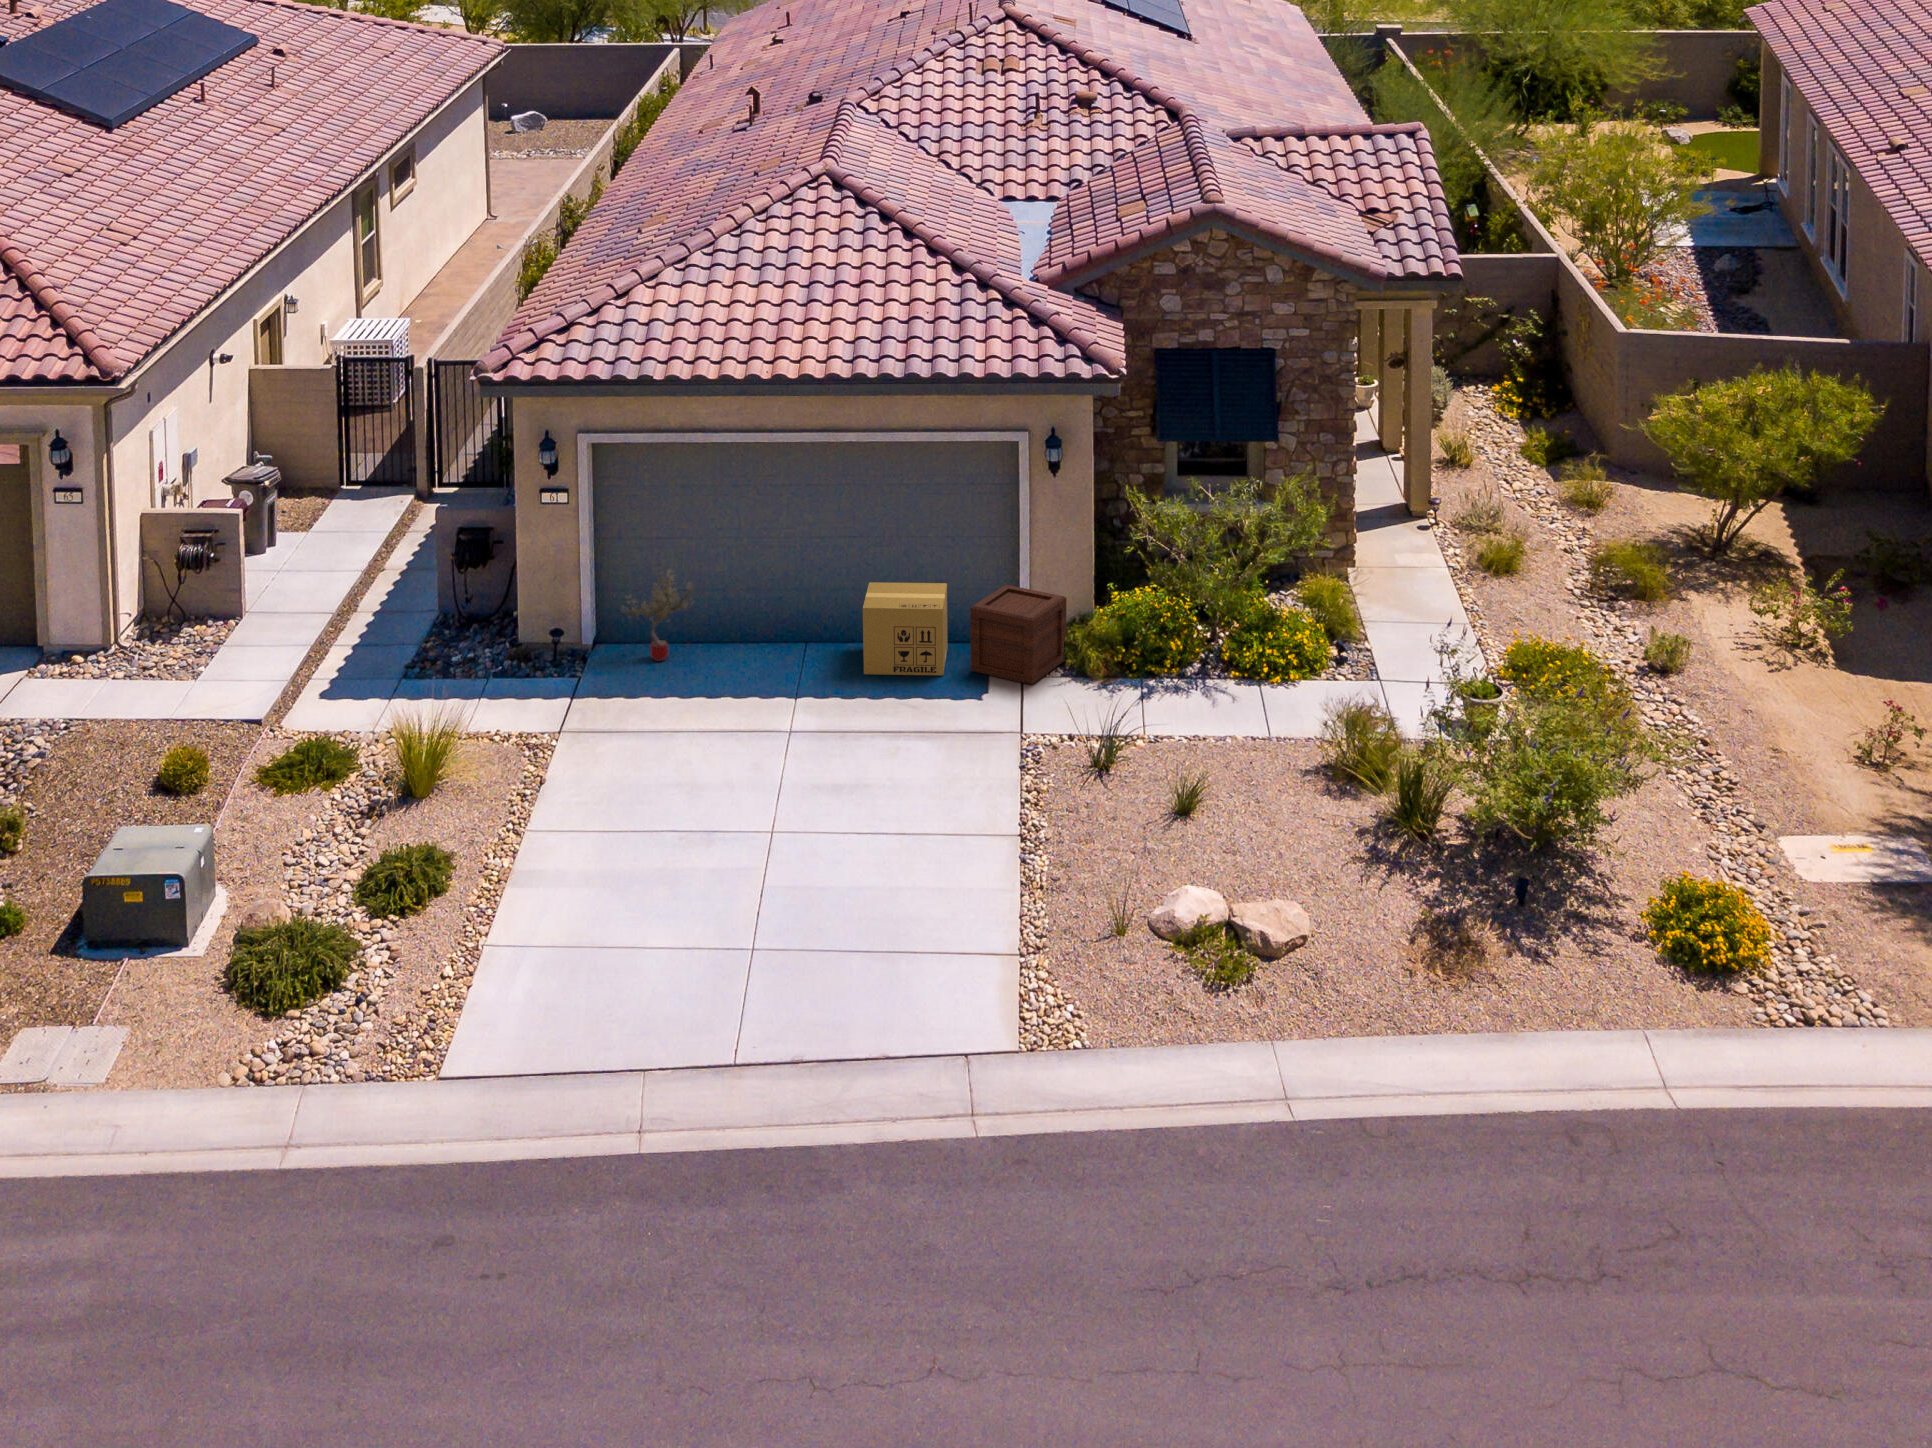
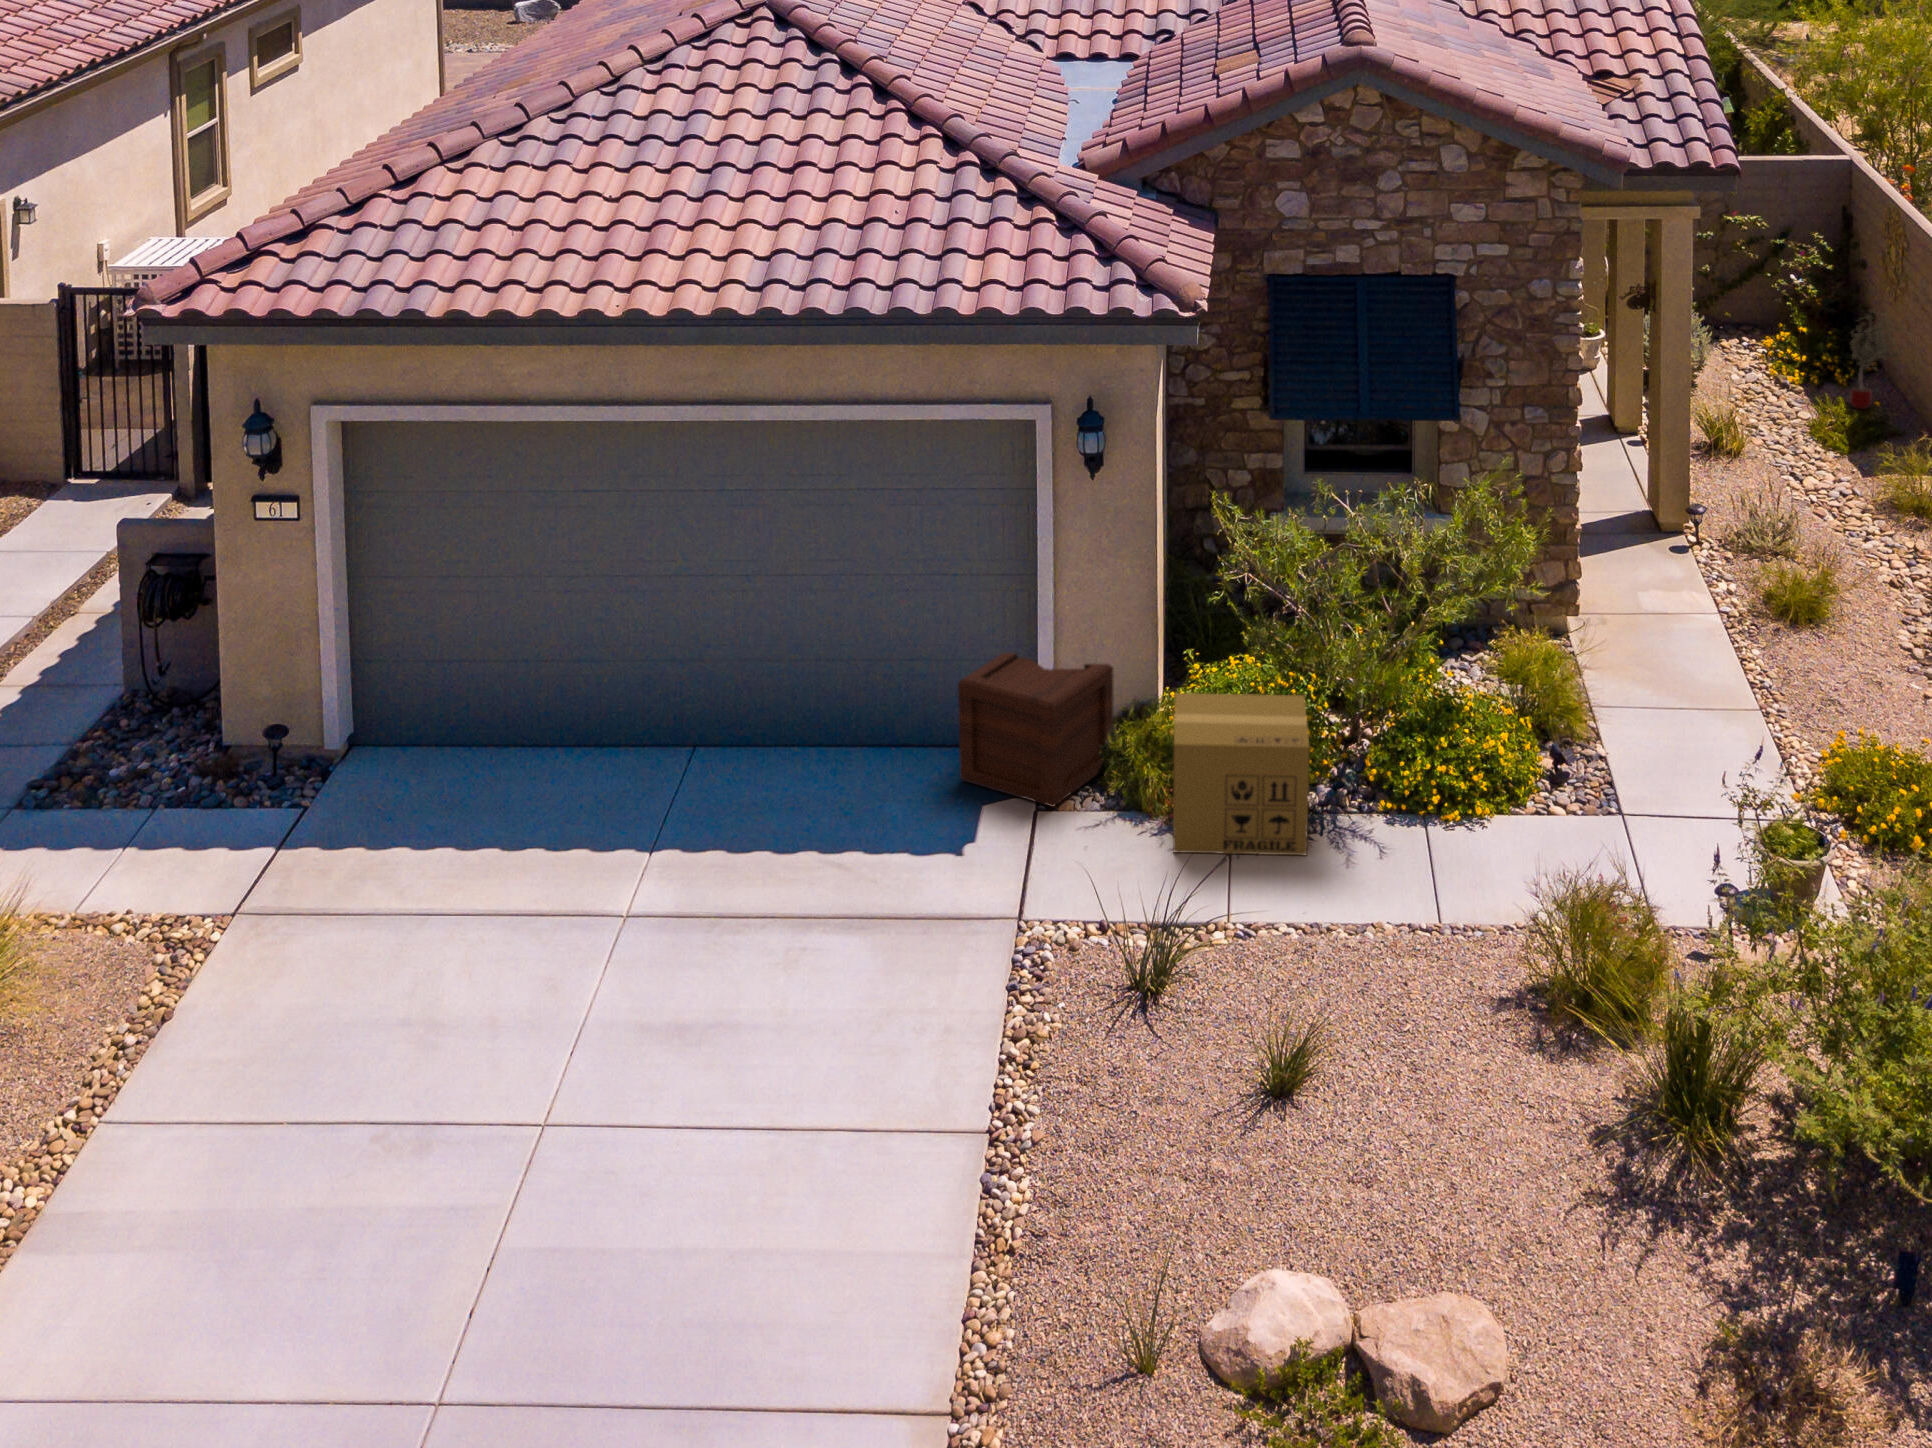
potted tree: present [622,570,693,661] -> present [1850,310,1905,409]
cardboard box: present [863,582,948,675] -> present [1173,693,1310,855]

